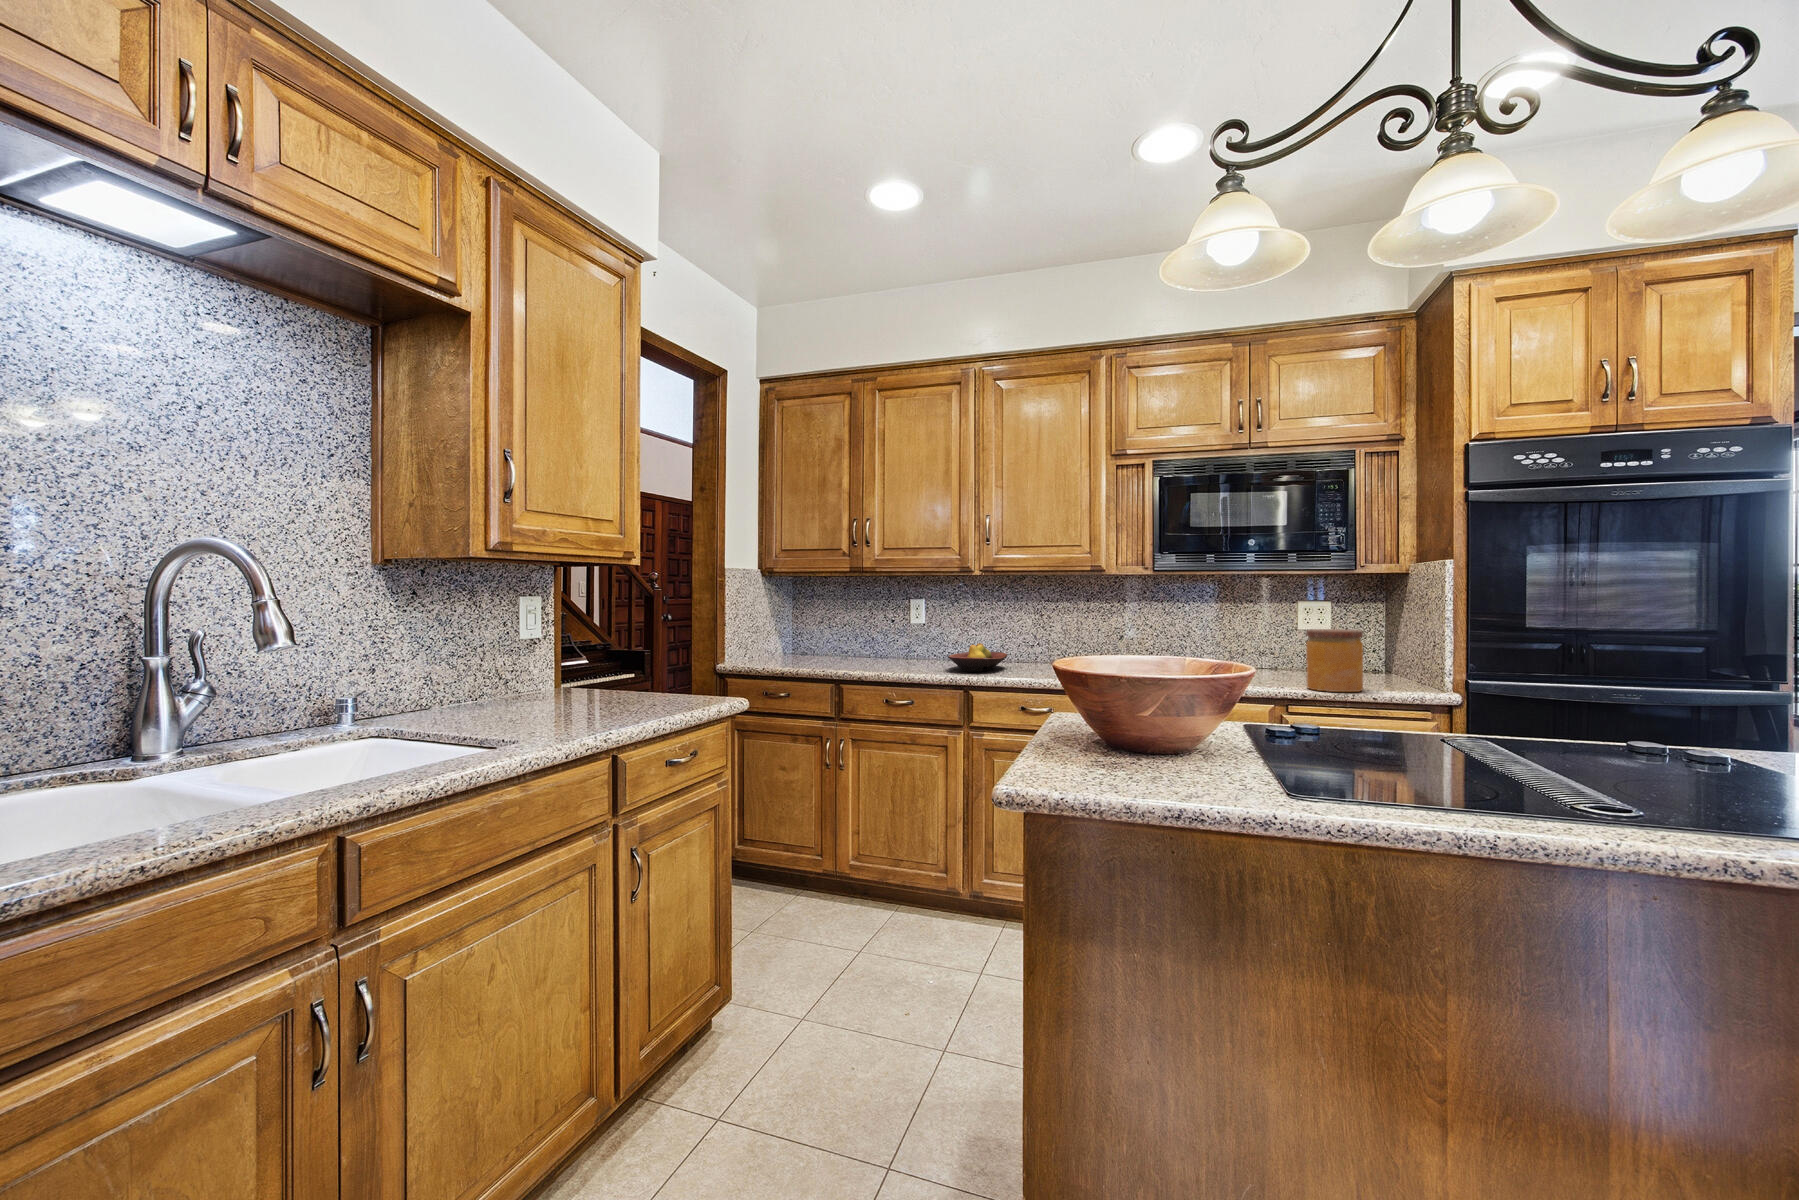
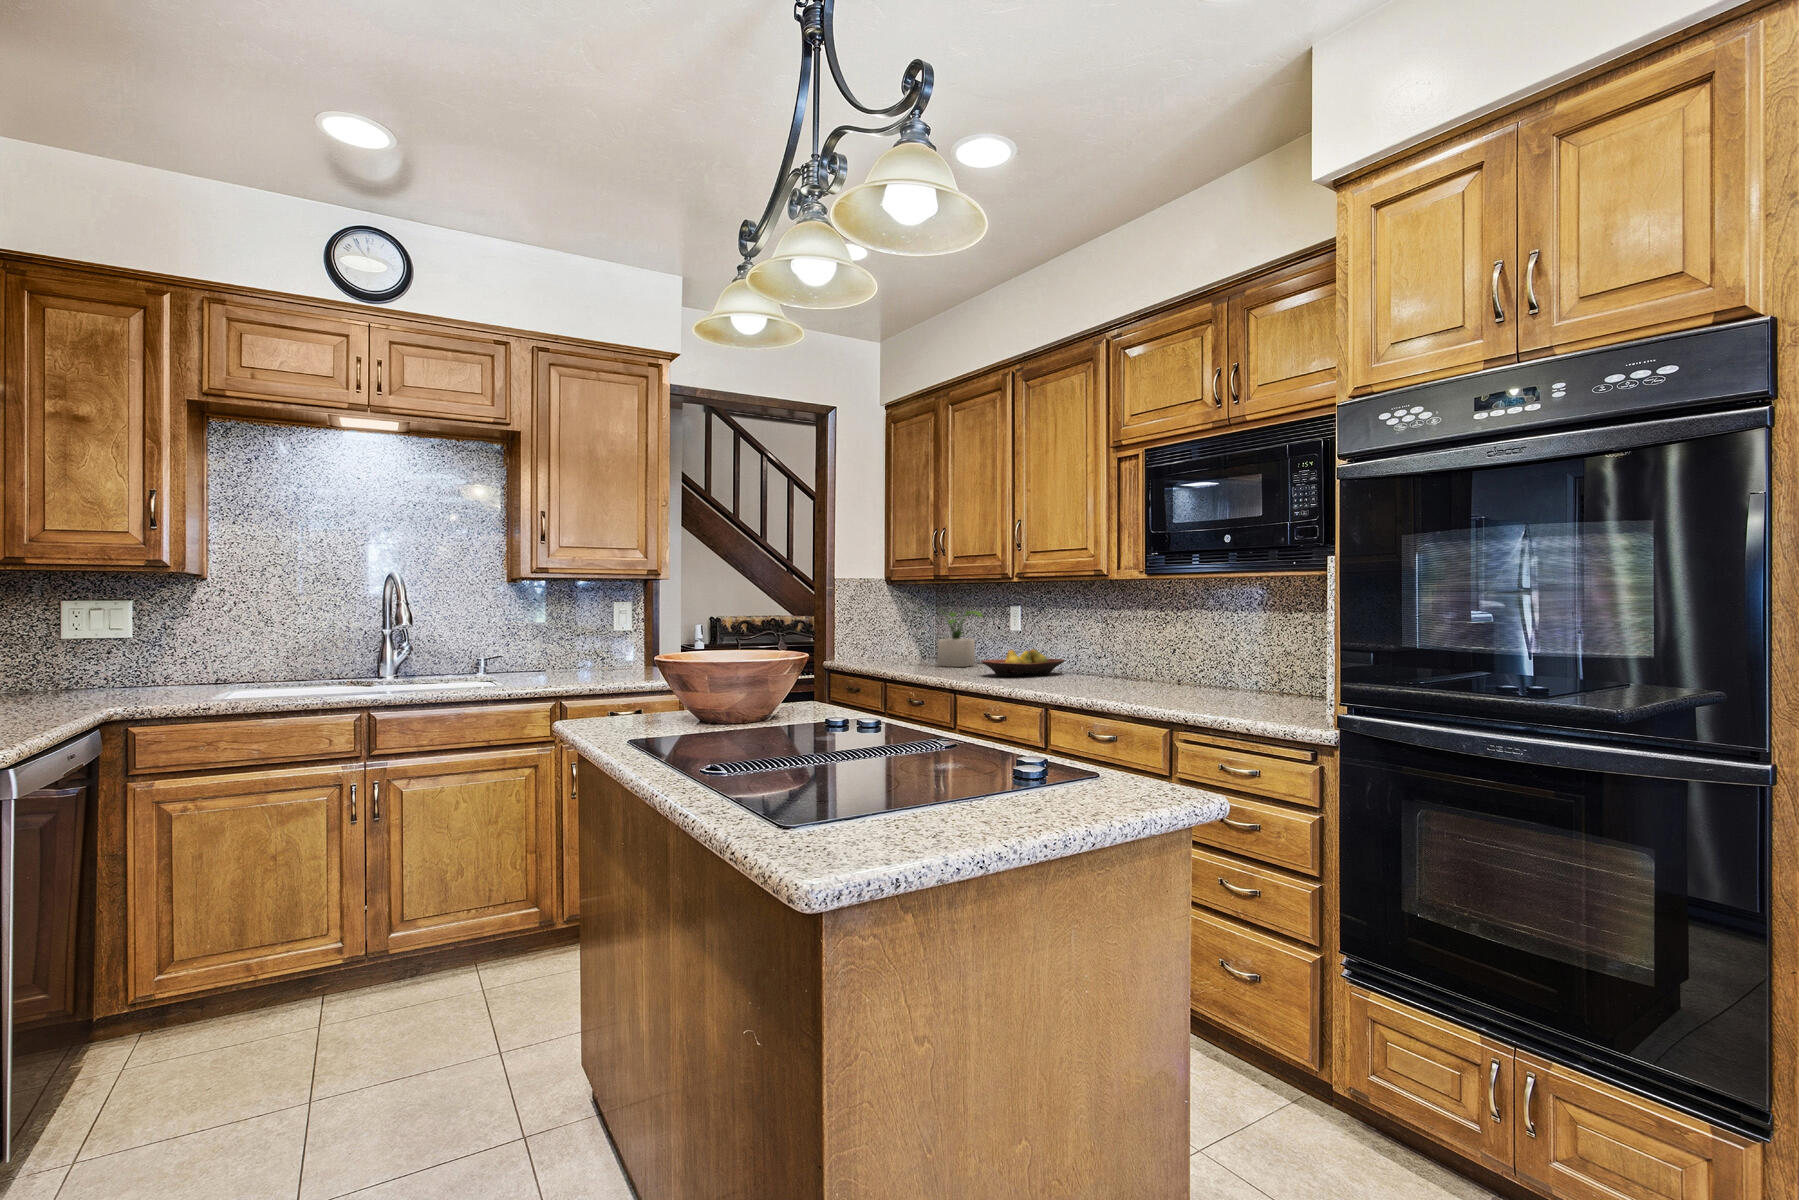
potted plant: none [822,601,900,666] -> present [938,611,984,667]
jar: present [1306,629,1363,692] -> none [1211,641,1275,717]

